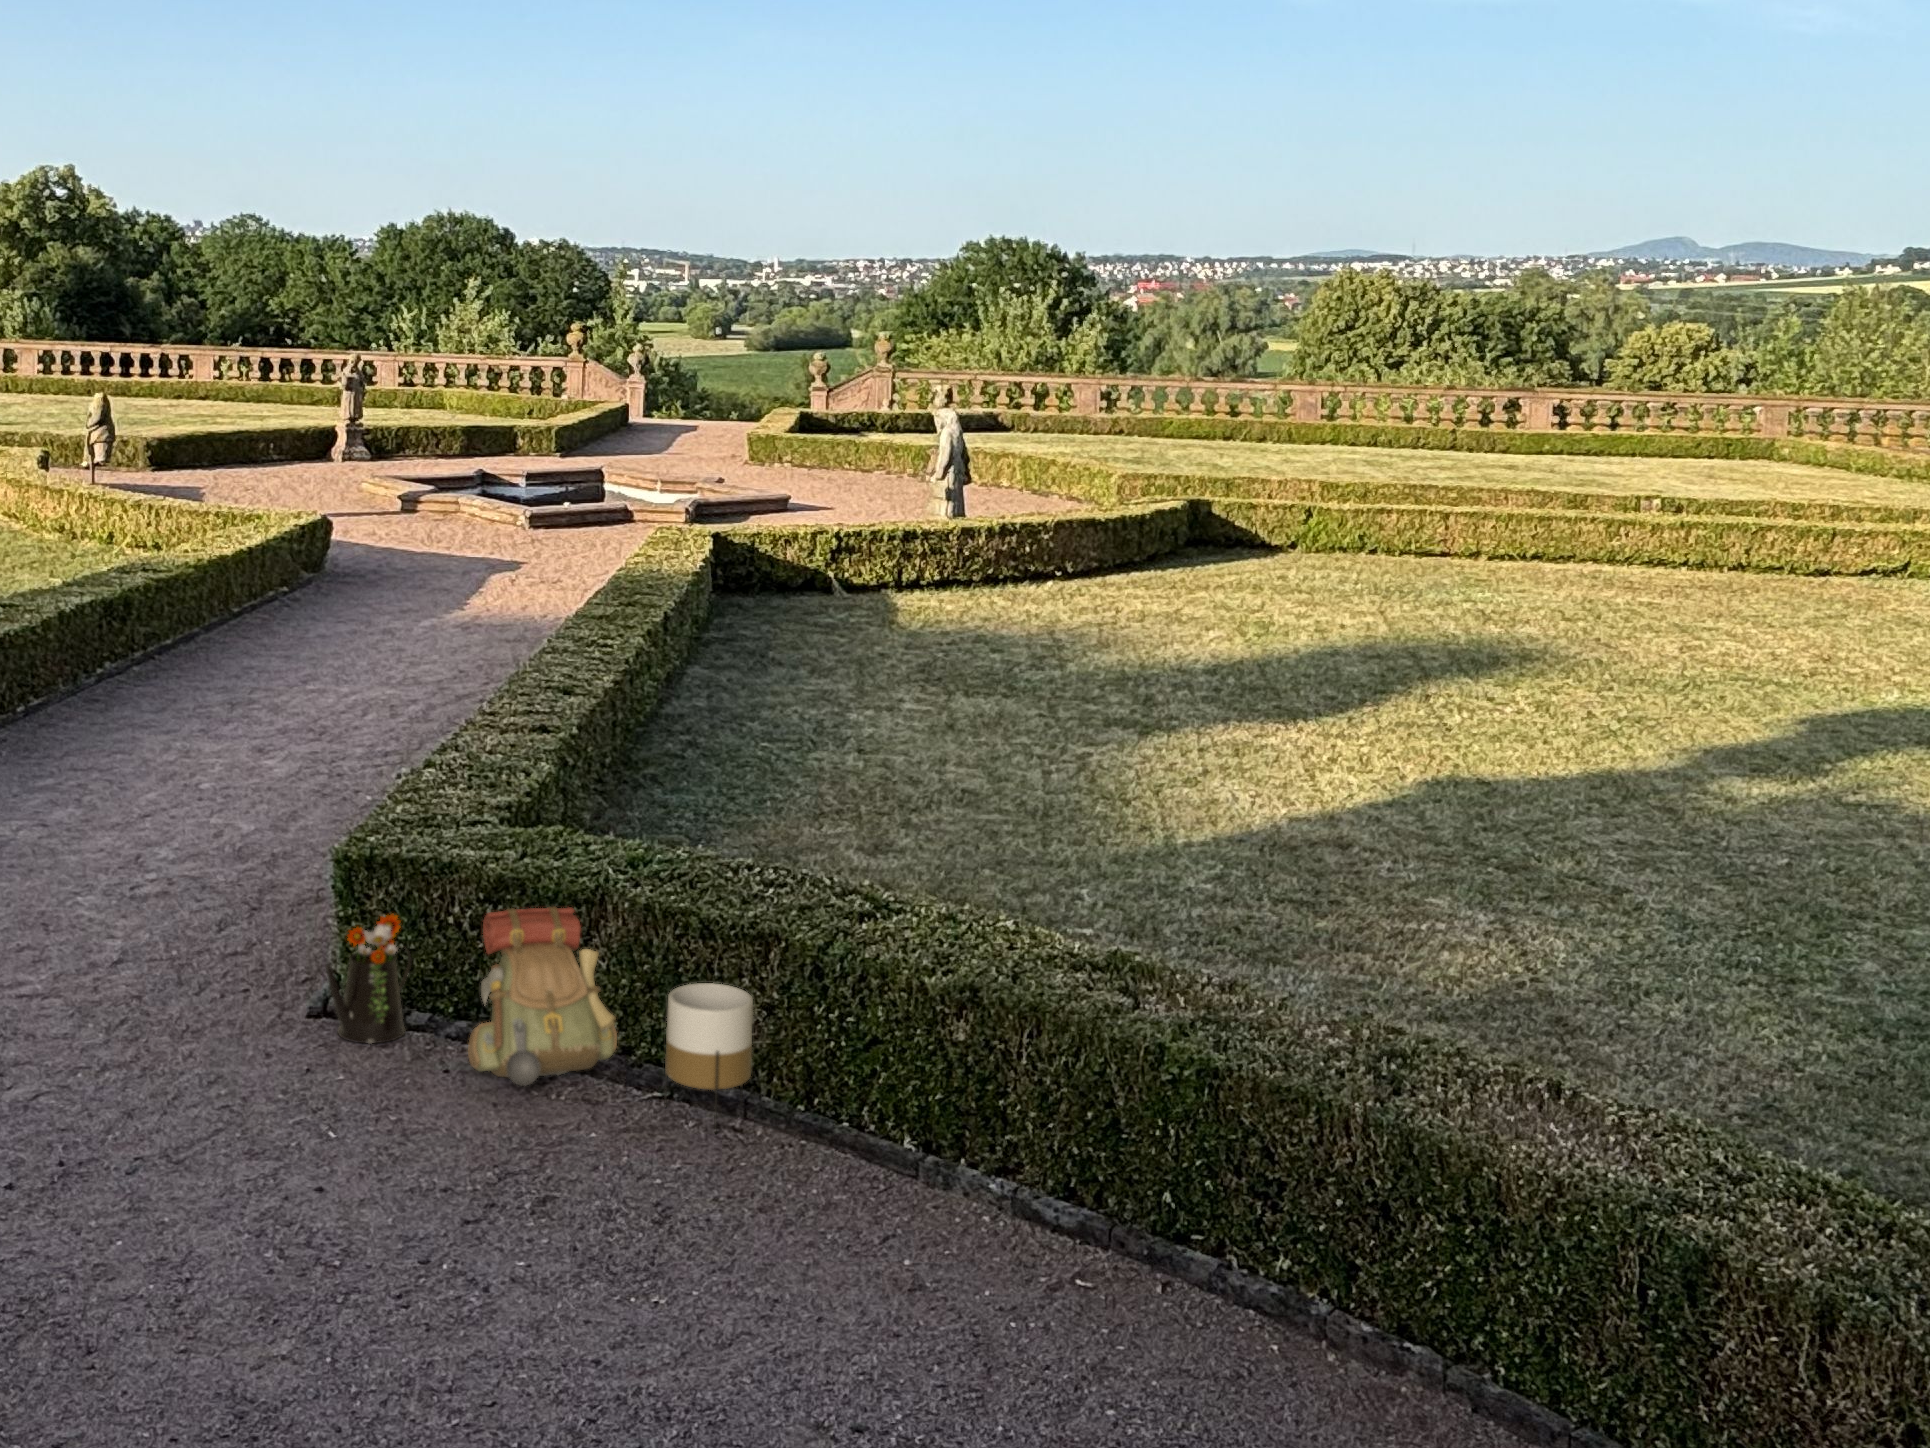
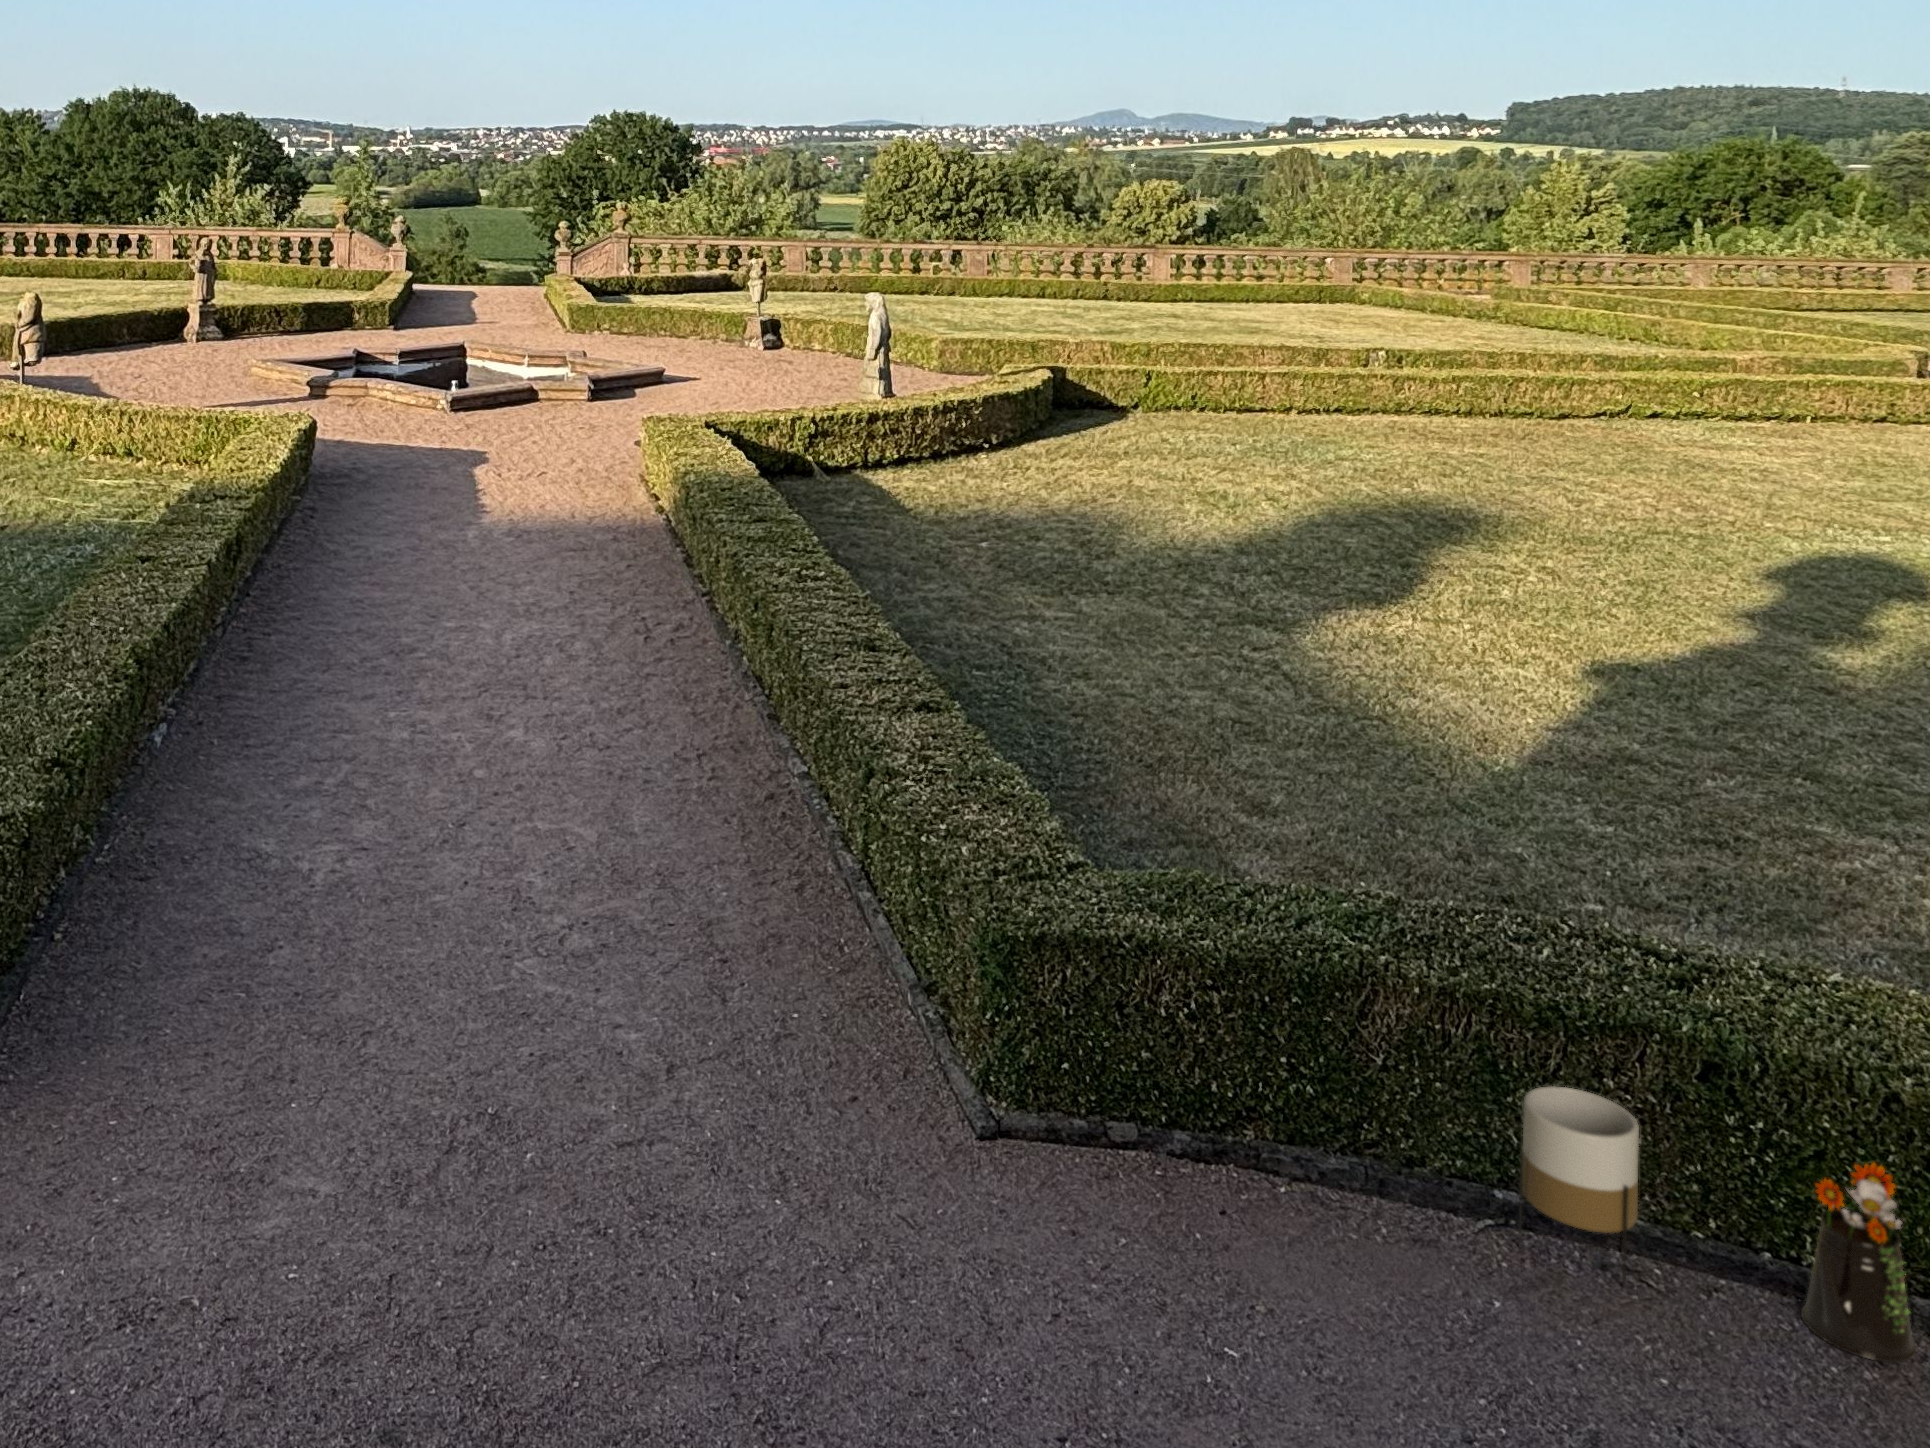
backpack: present [468,907,617,1085] -> none [1242,993,1419,1243]
watering can: present [326,914,412,1044] -> present [1801,1163,1917,1362]

